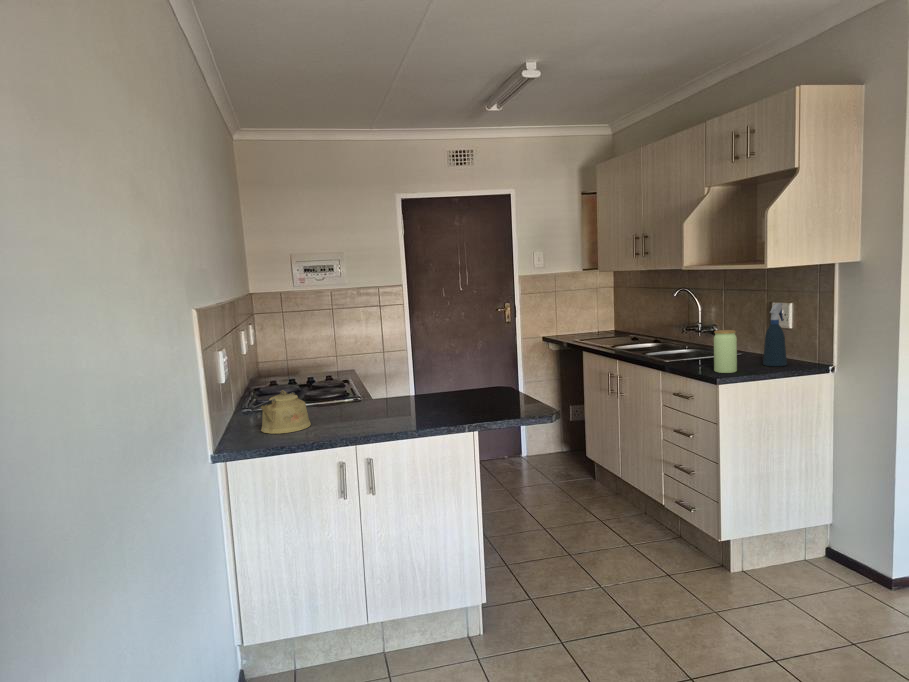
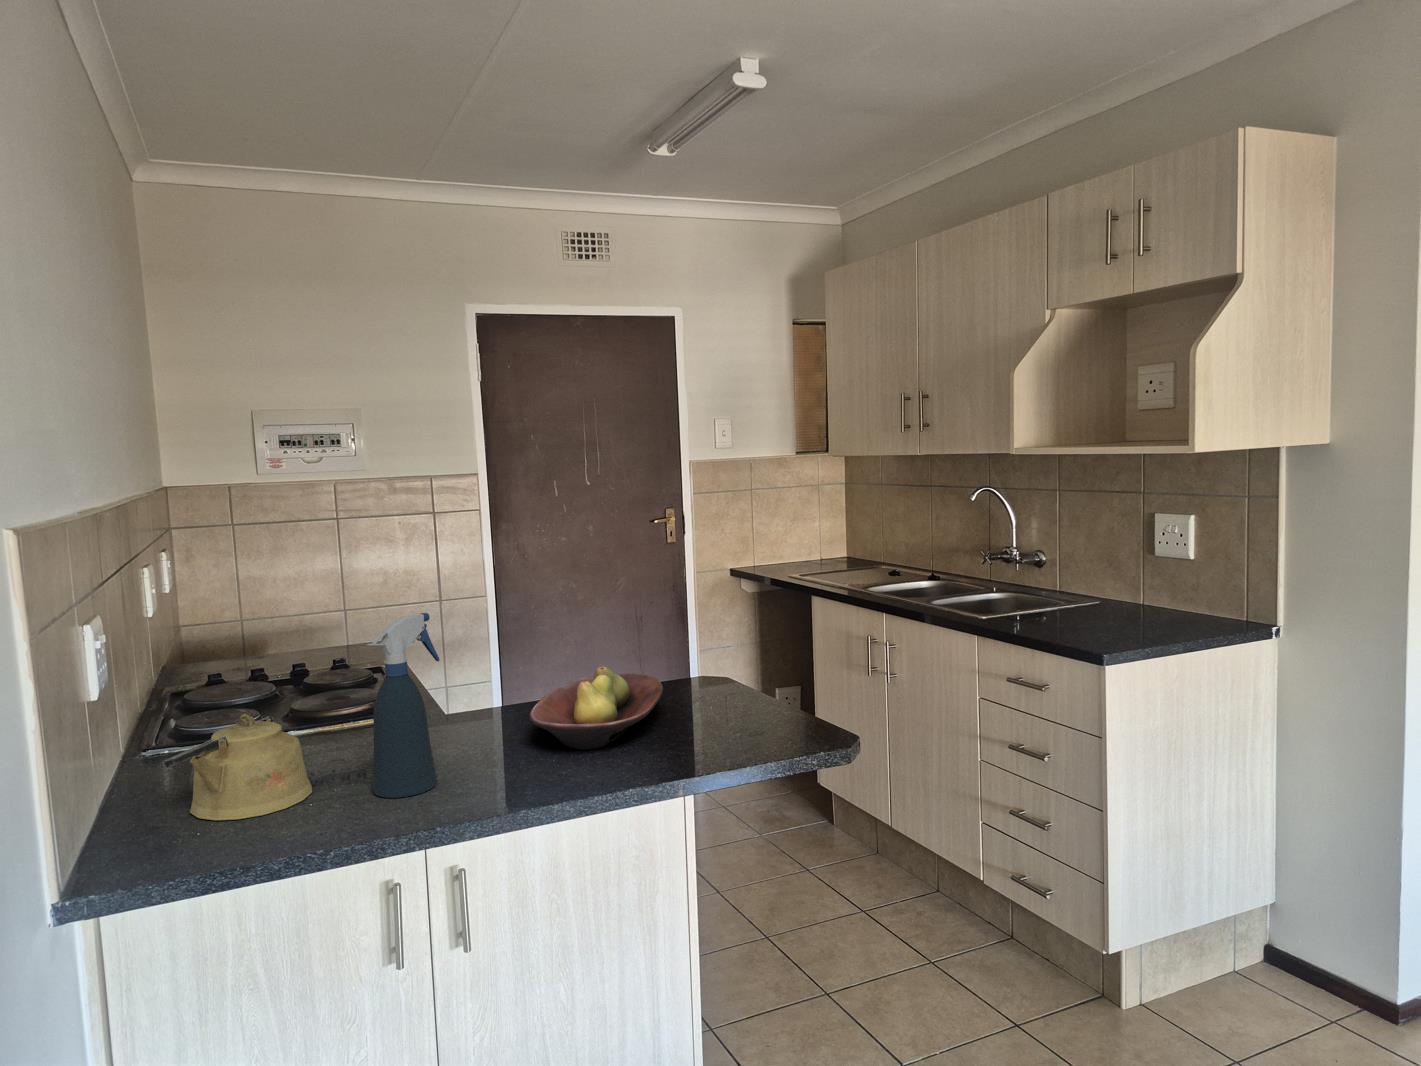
spray bottle: present [763,303,787,366] -> present [367,613,440,798]
jar: present [714,330,737,373] -> none [1087,564,1128,643]
fruit bowl: none [407,377,474,413] -> present [530,666,663,750]

